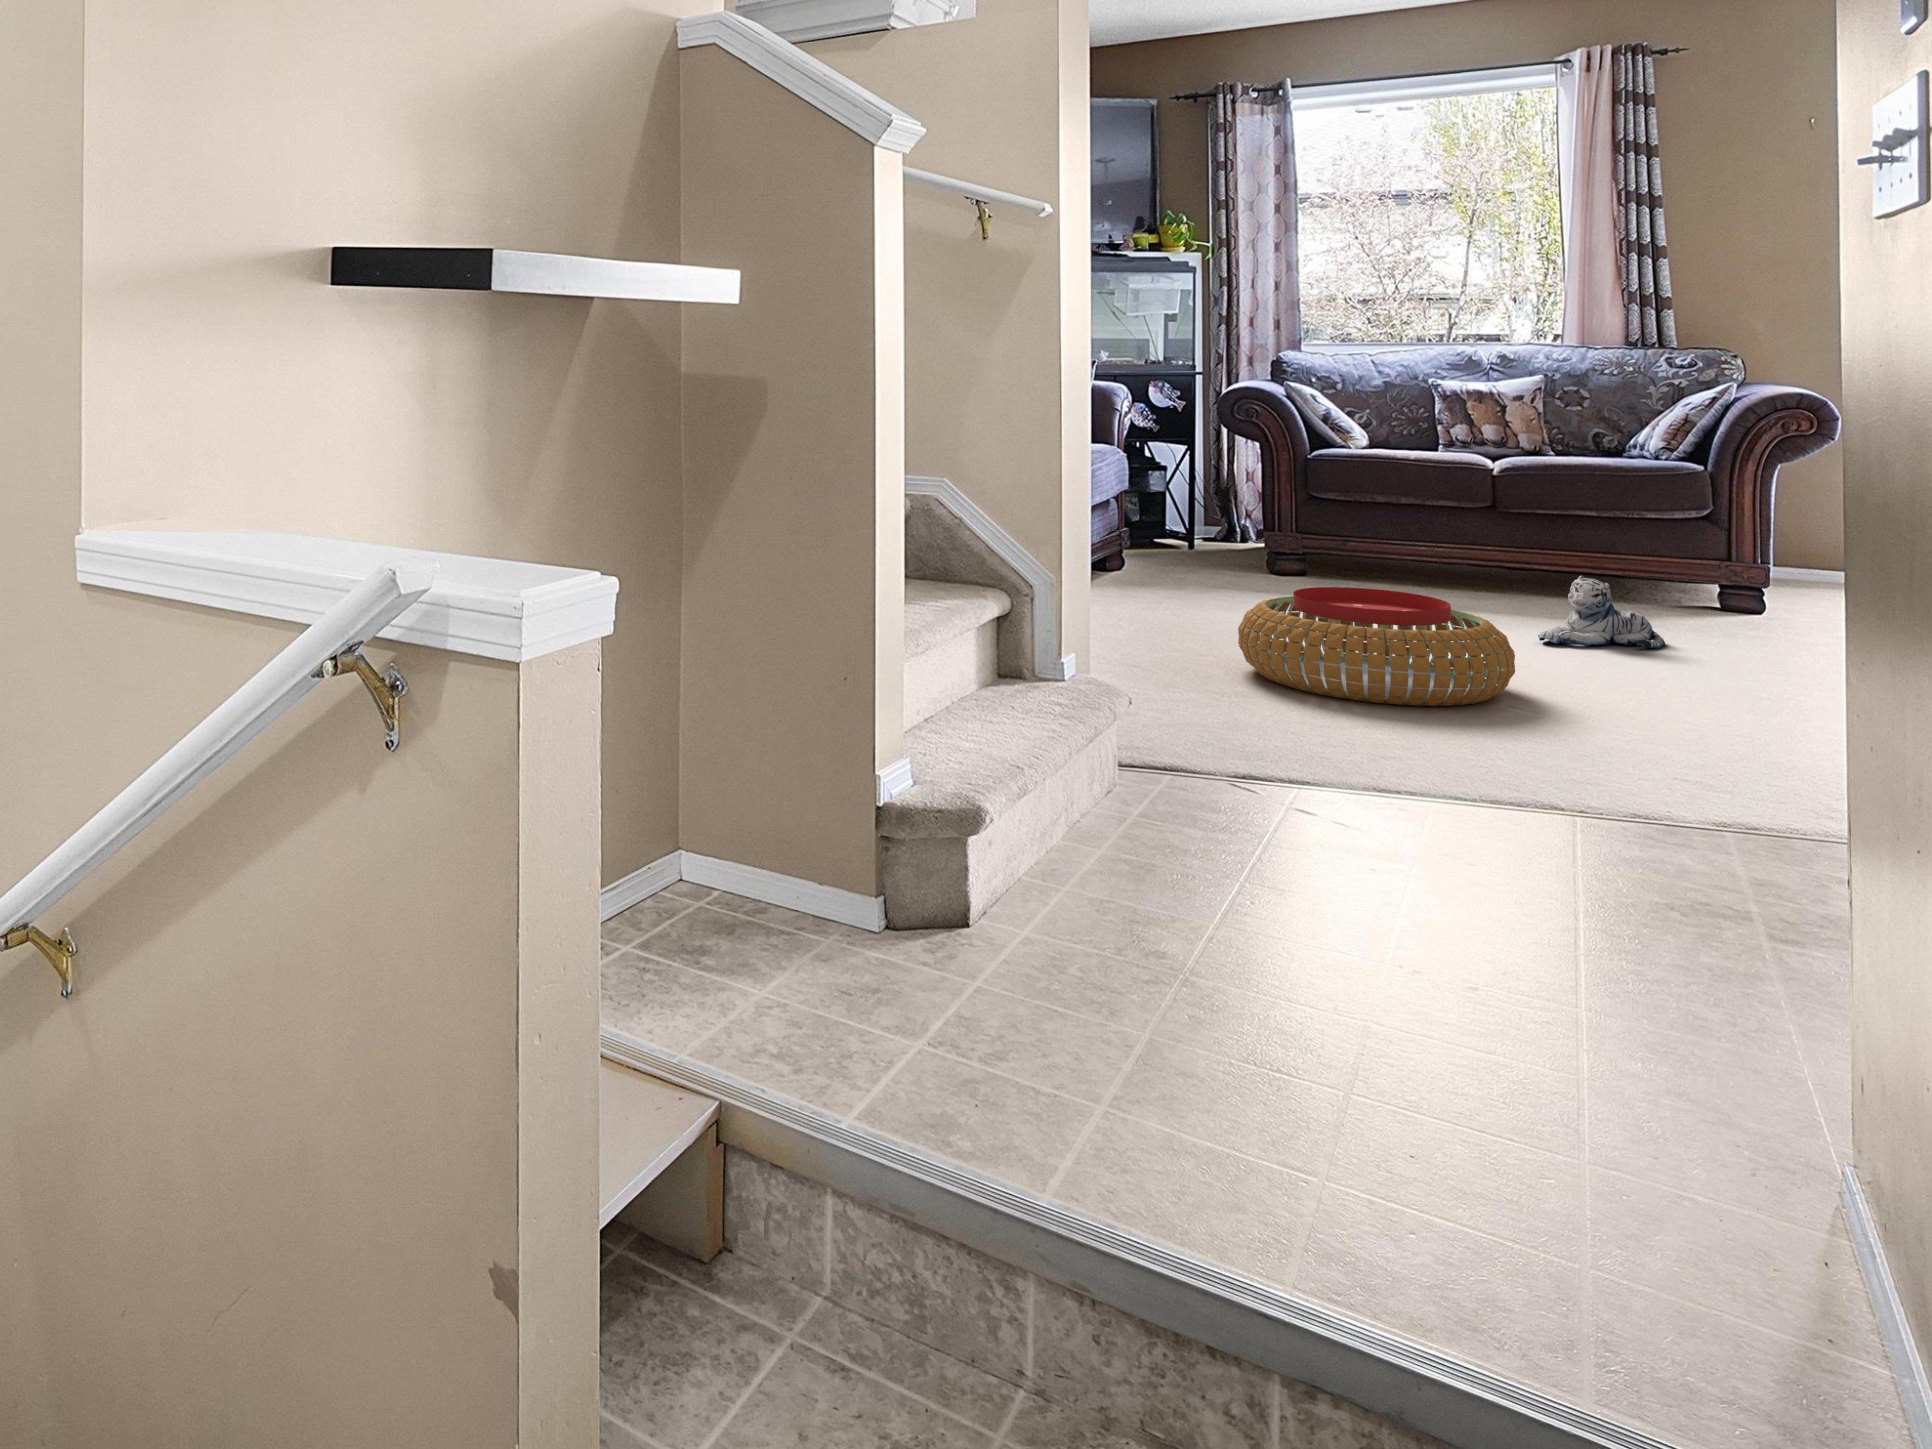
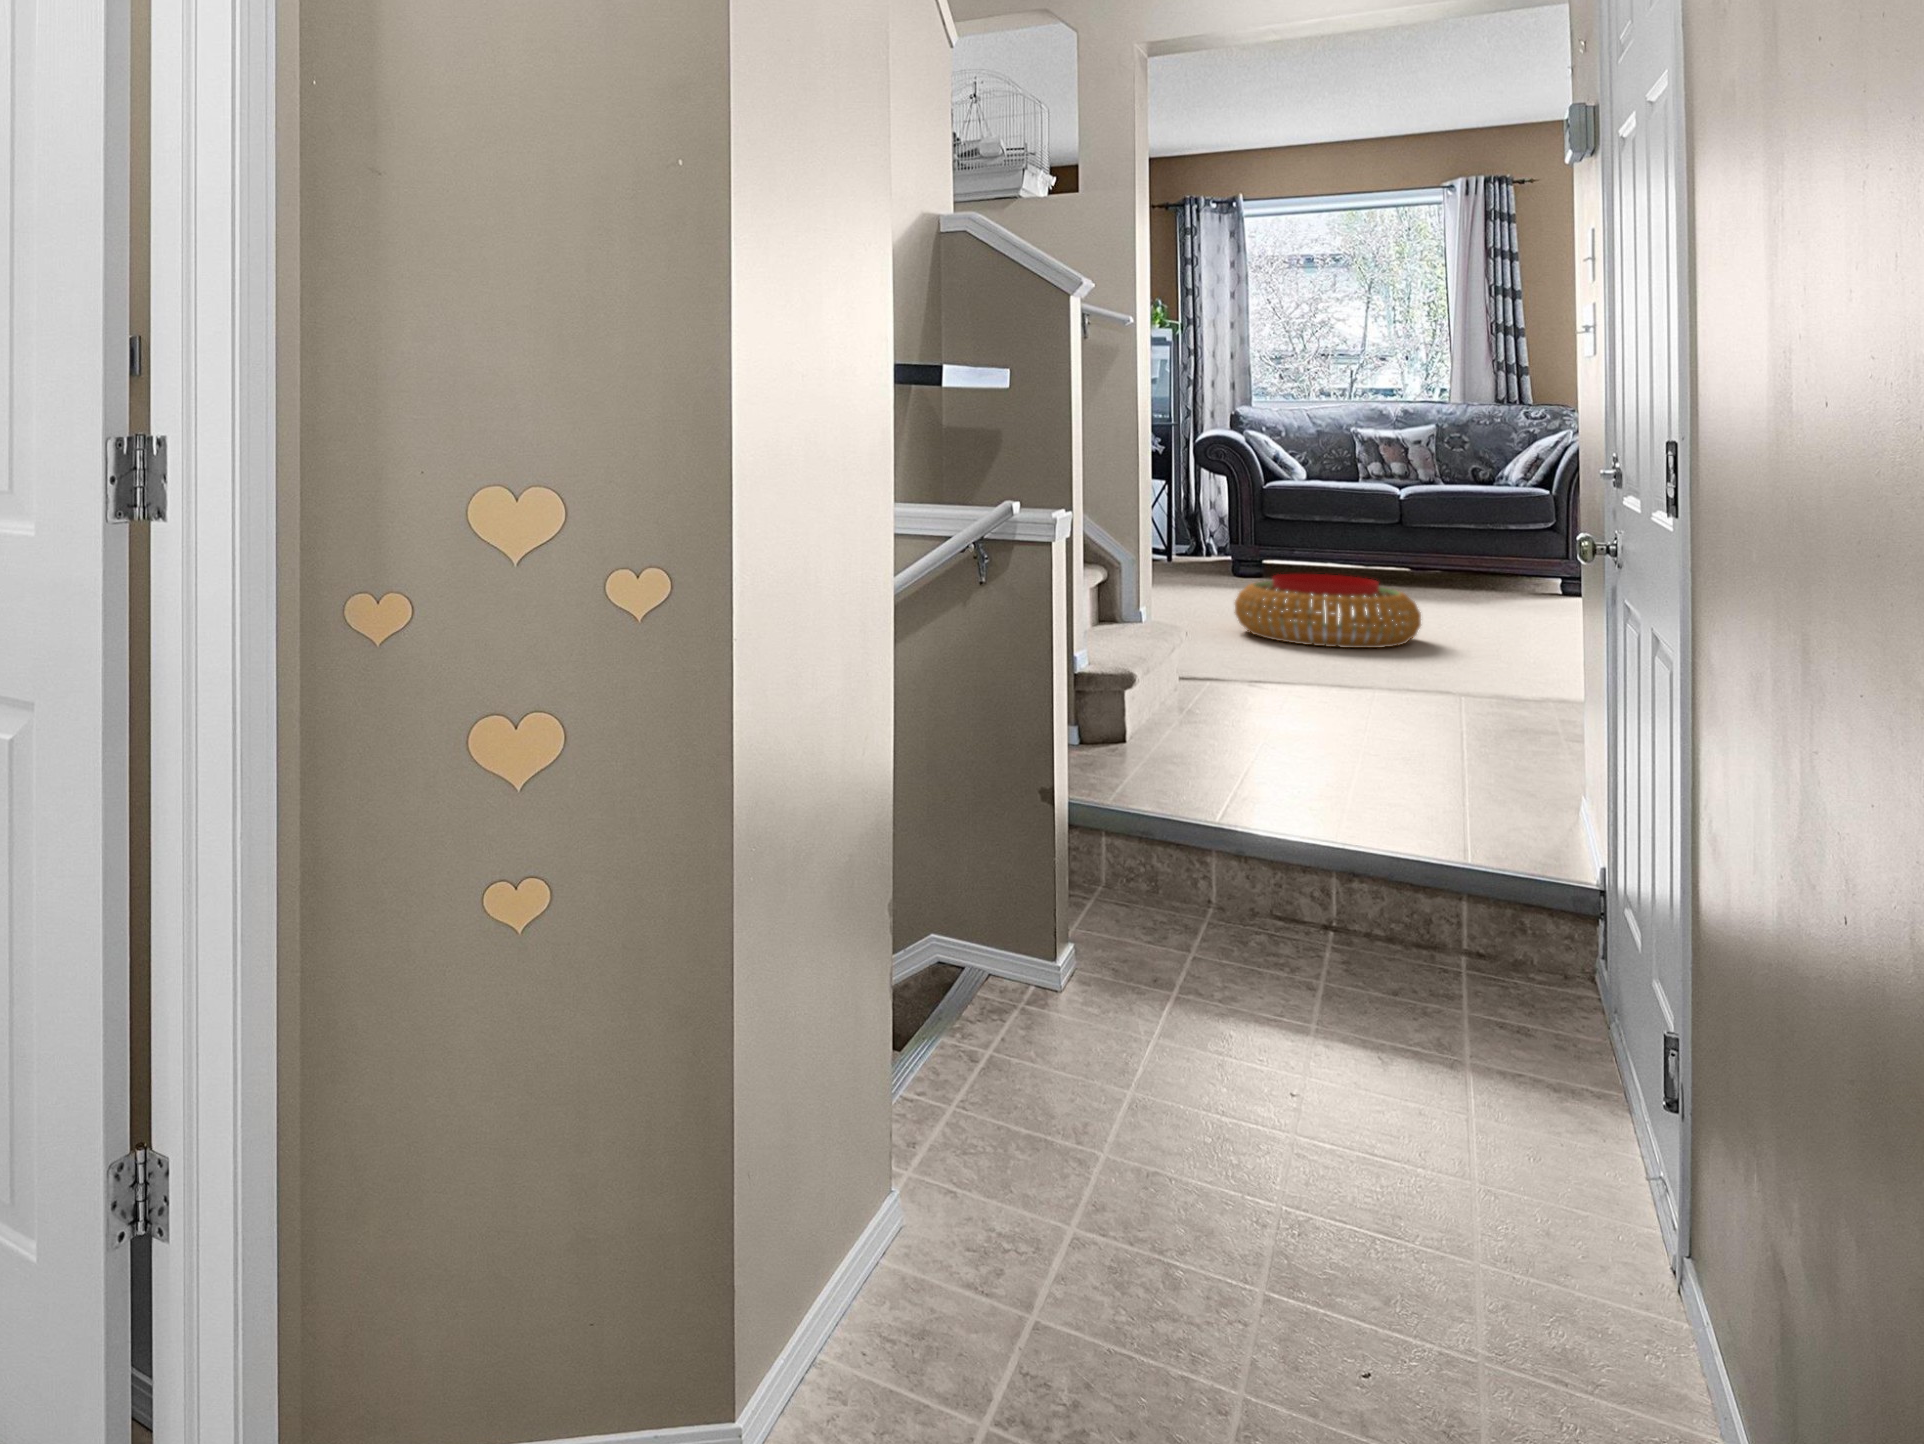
plush toy: present [1538,576,1665,648] -> none [1435,568,1521,617]

